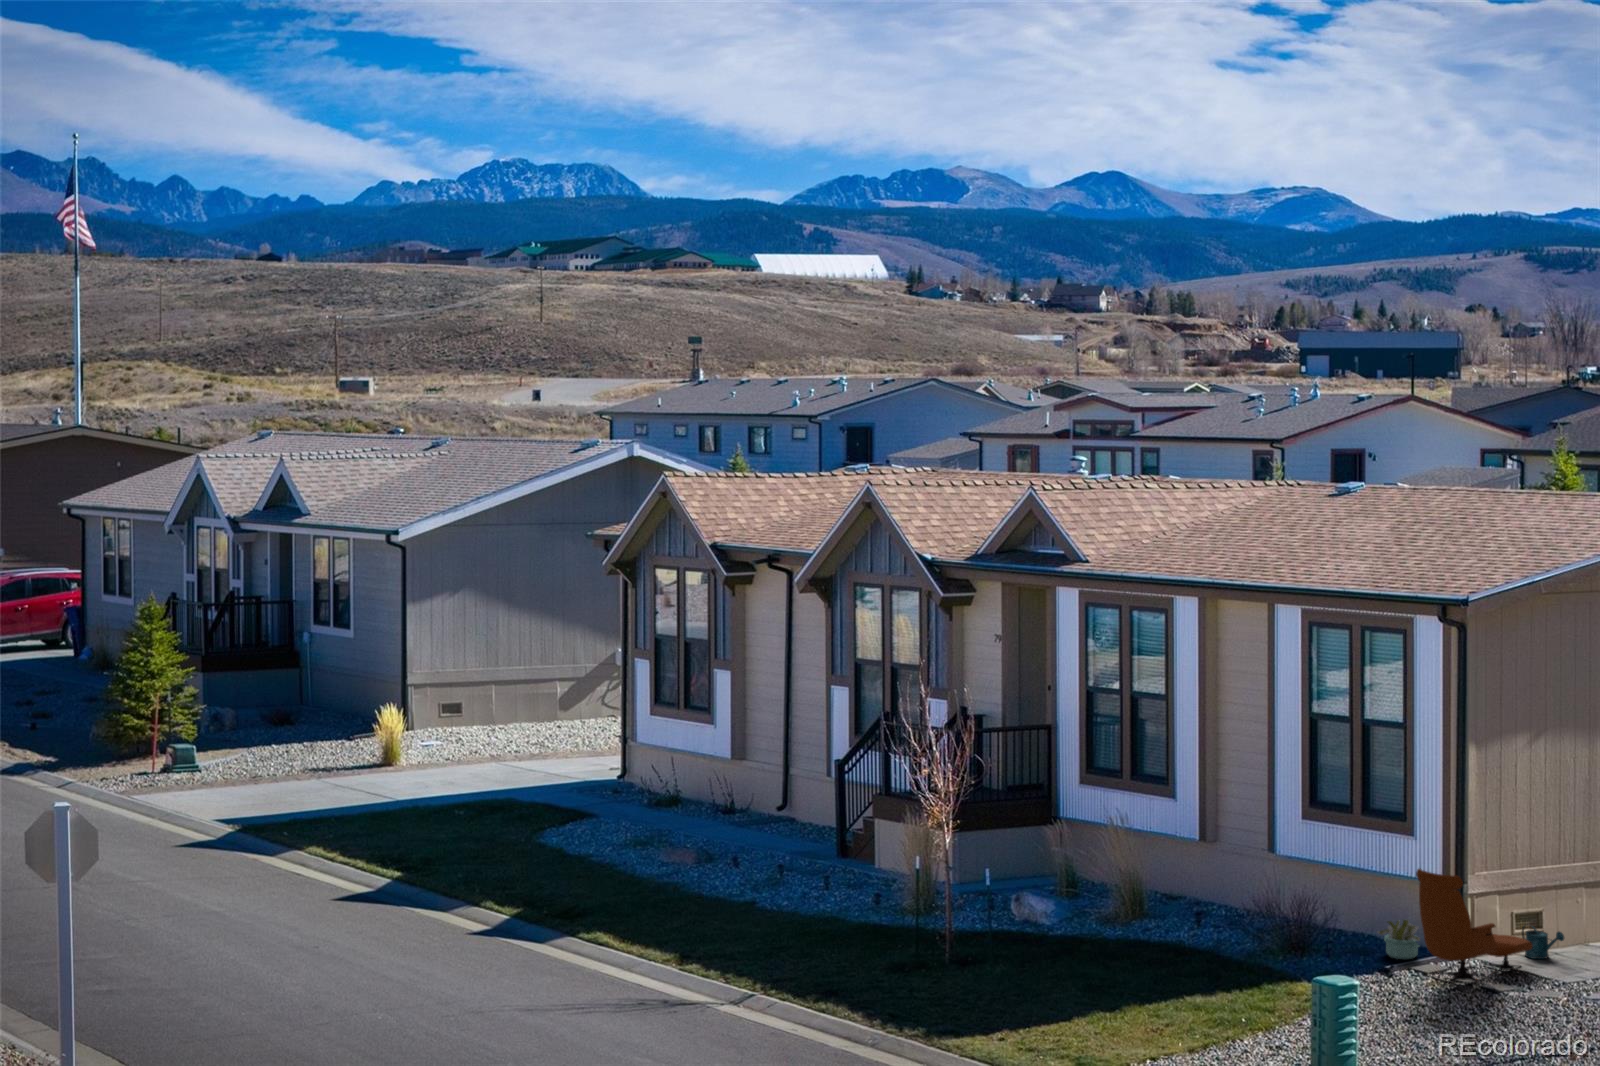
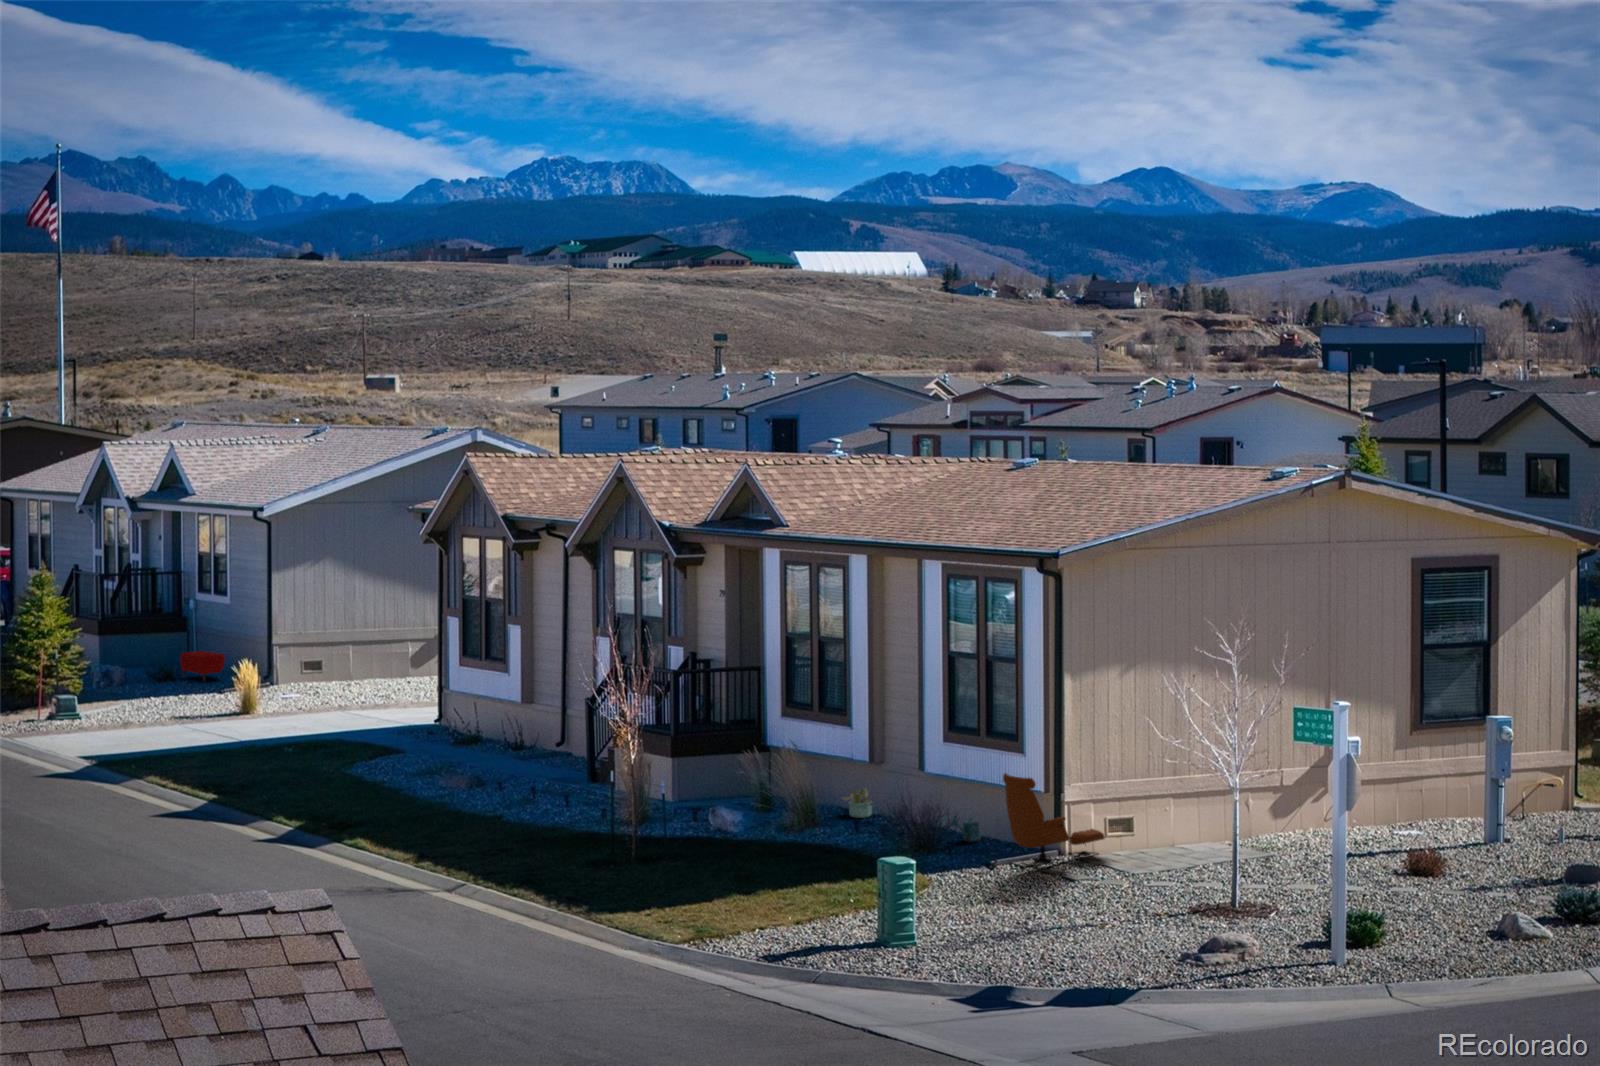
bench: none [295,692,349,728] -> present [181,651,225,682]
decorative plant: present [1378,919,1420,959] -> present [843,789,872,818]
watering can: present [1522,926,1564,959] -> present [951,817,981,842]

